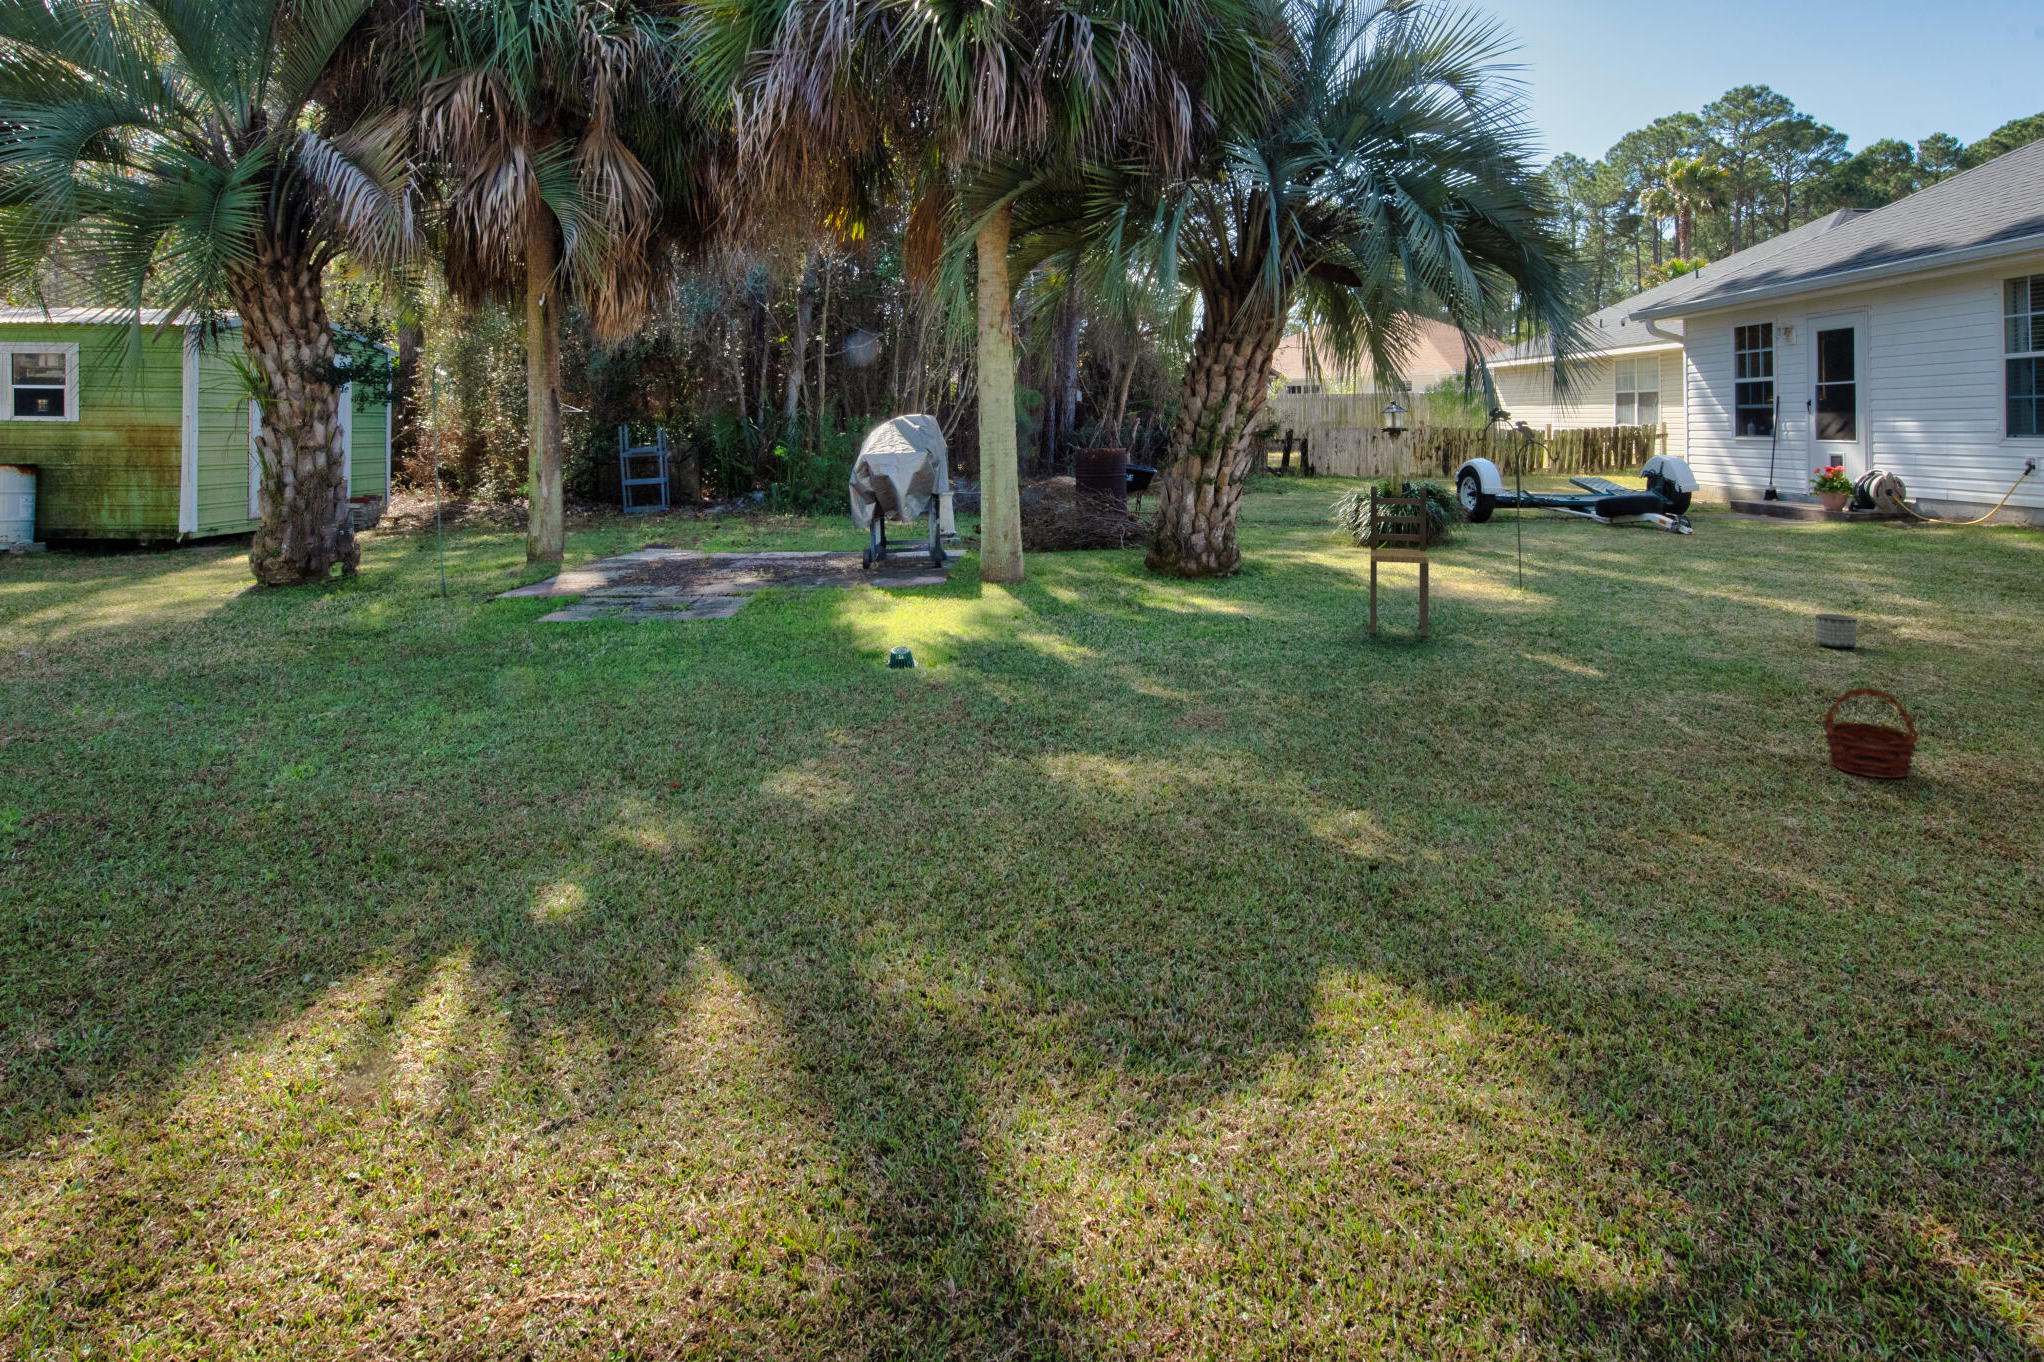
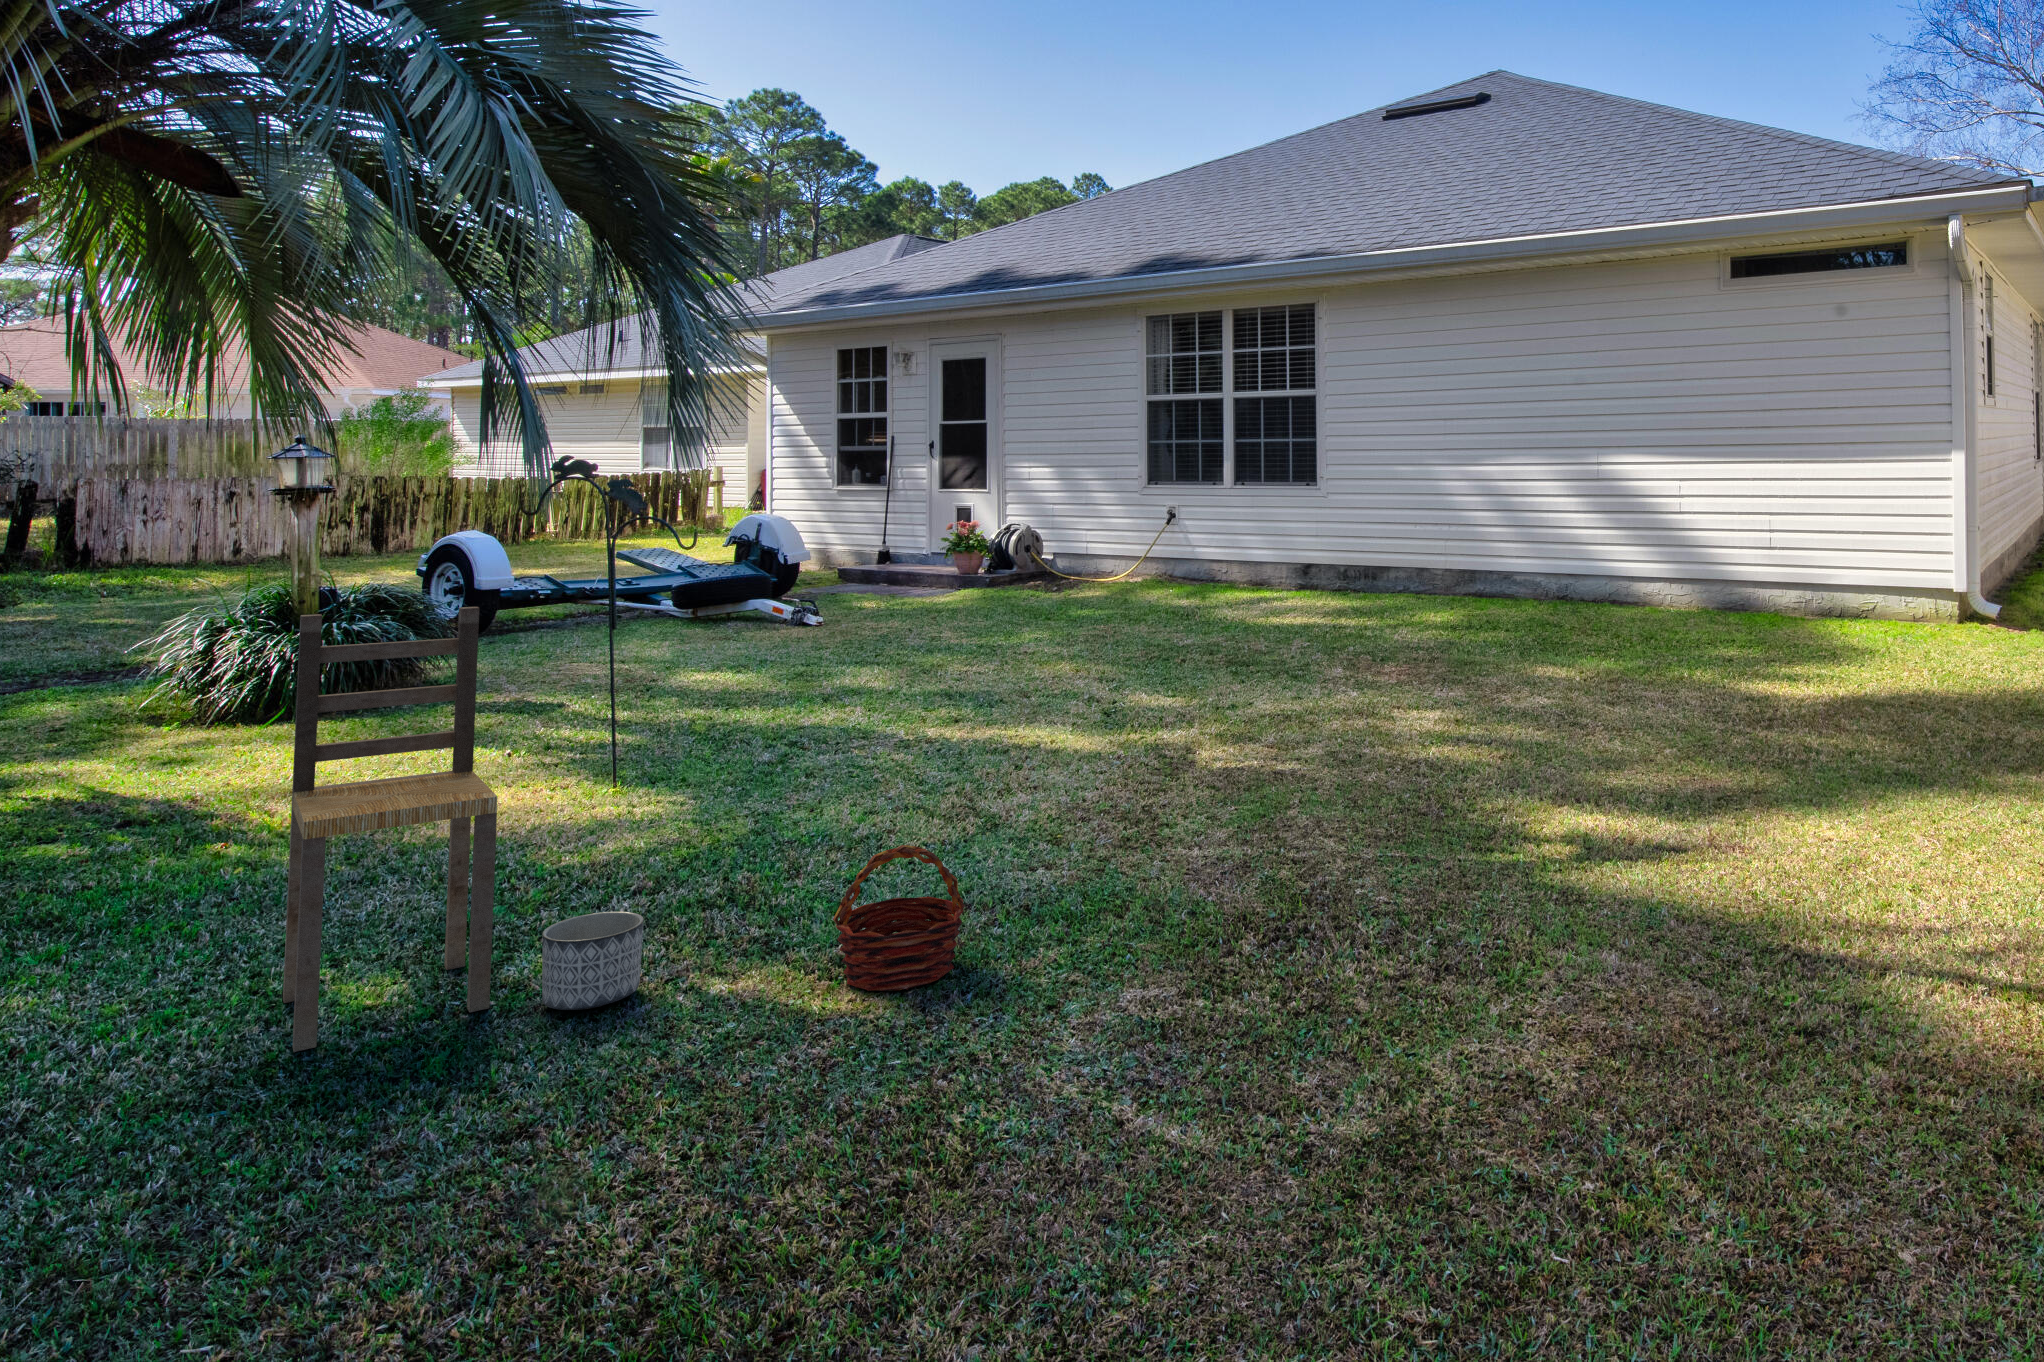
planter: present [1815,614,1857,648] -> present [542,912,644,1010]
basket: present [1822,687,1918,778] -> present [833,845,965,991]

